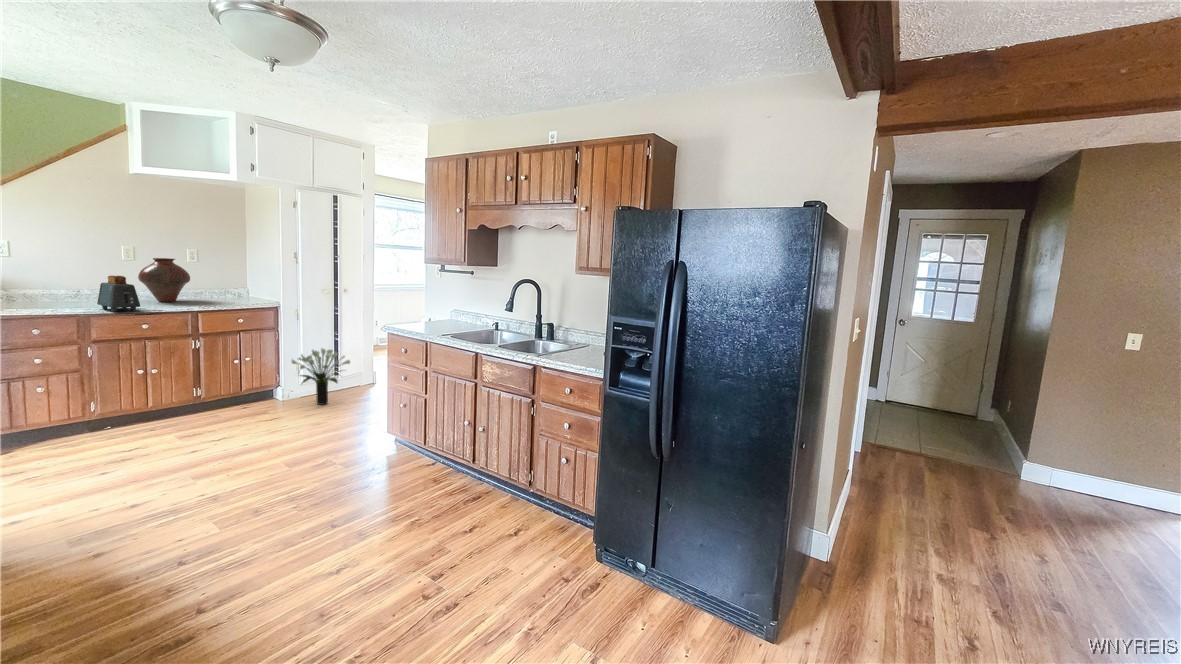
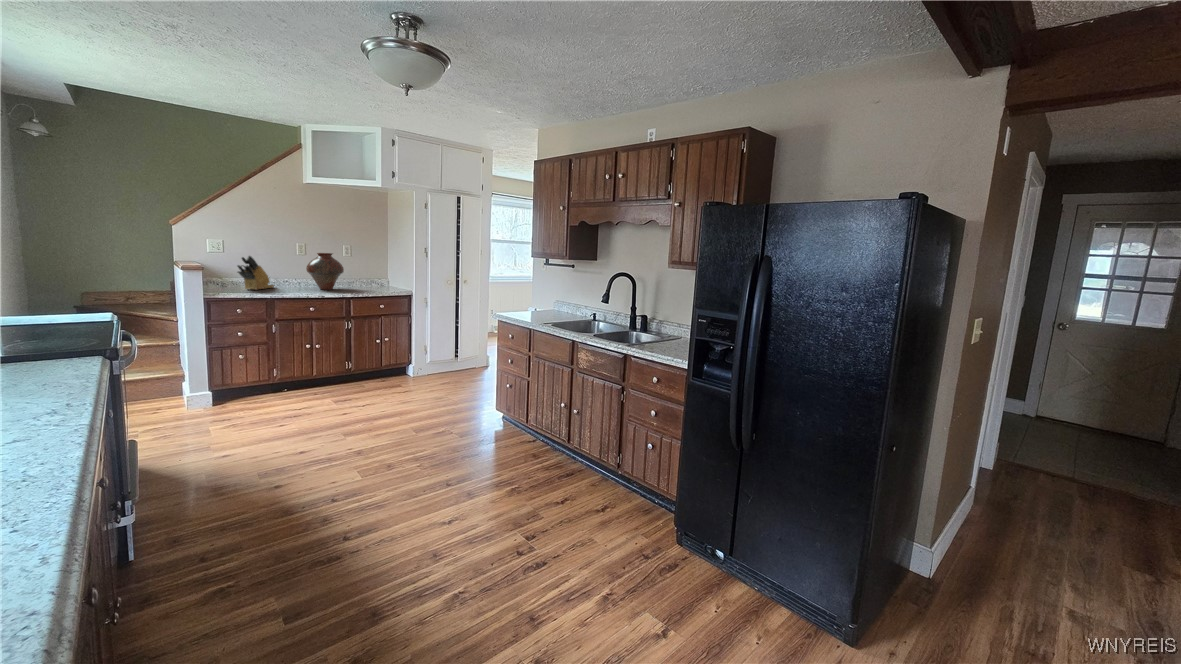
knife block: none [35,261,93,303] -> present [237,256,275,290]
toaster: present [97,276,140,312] -> none [278,268,308,297]
potted plant: present [292,349,350,405] -> none [419,333,468,384]

